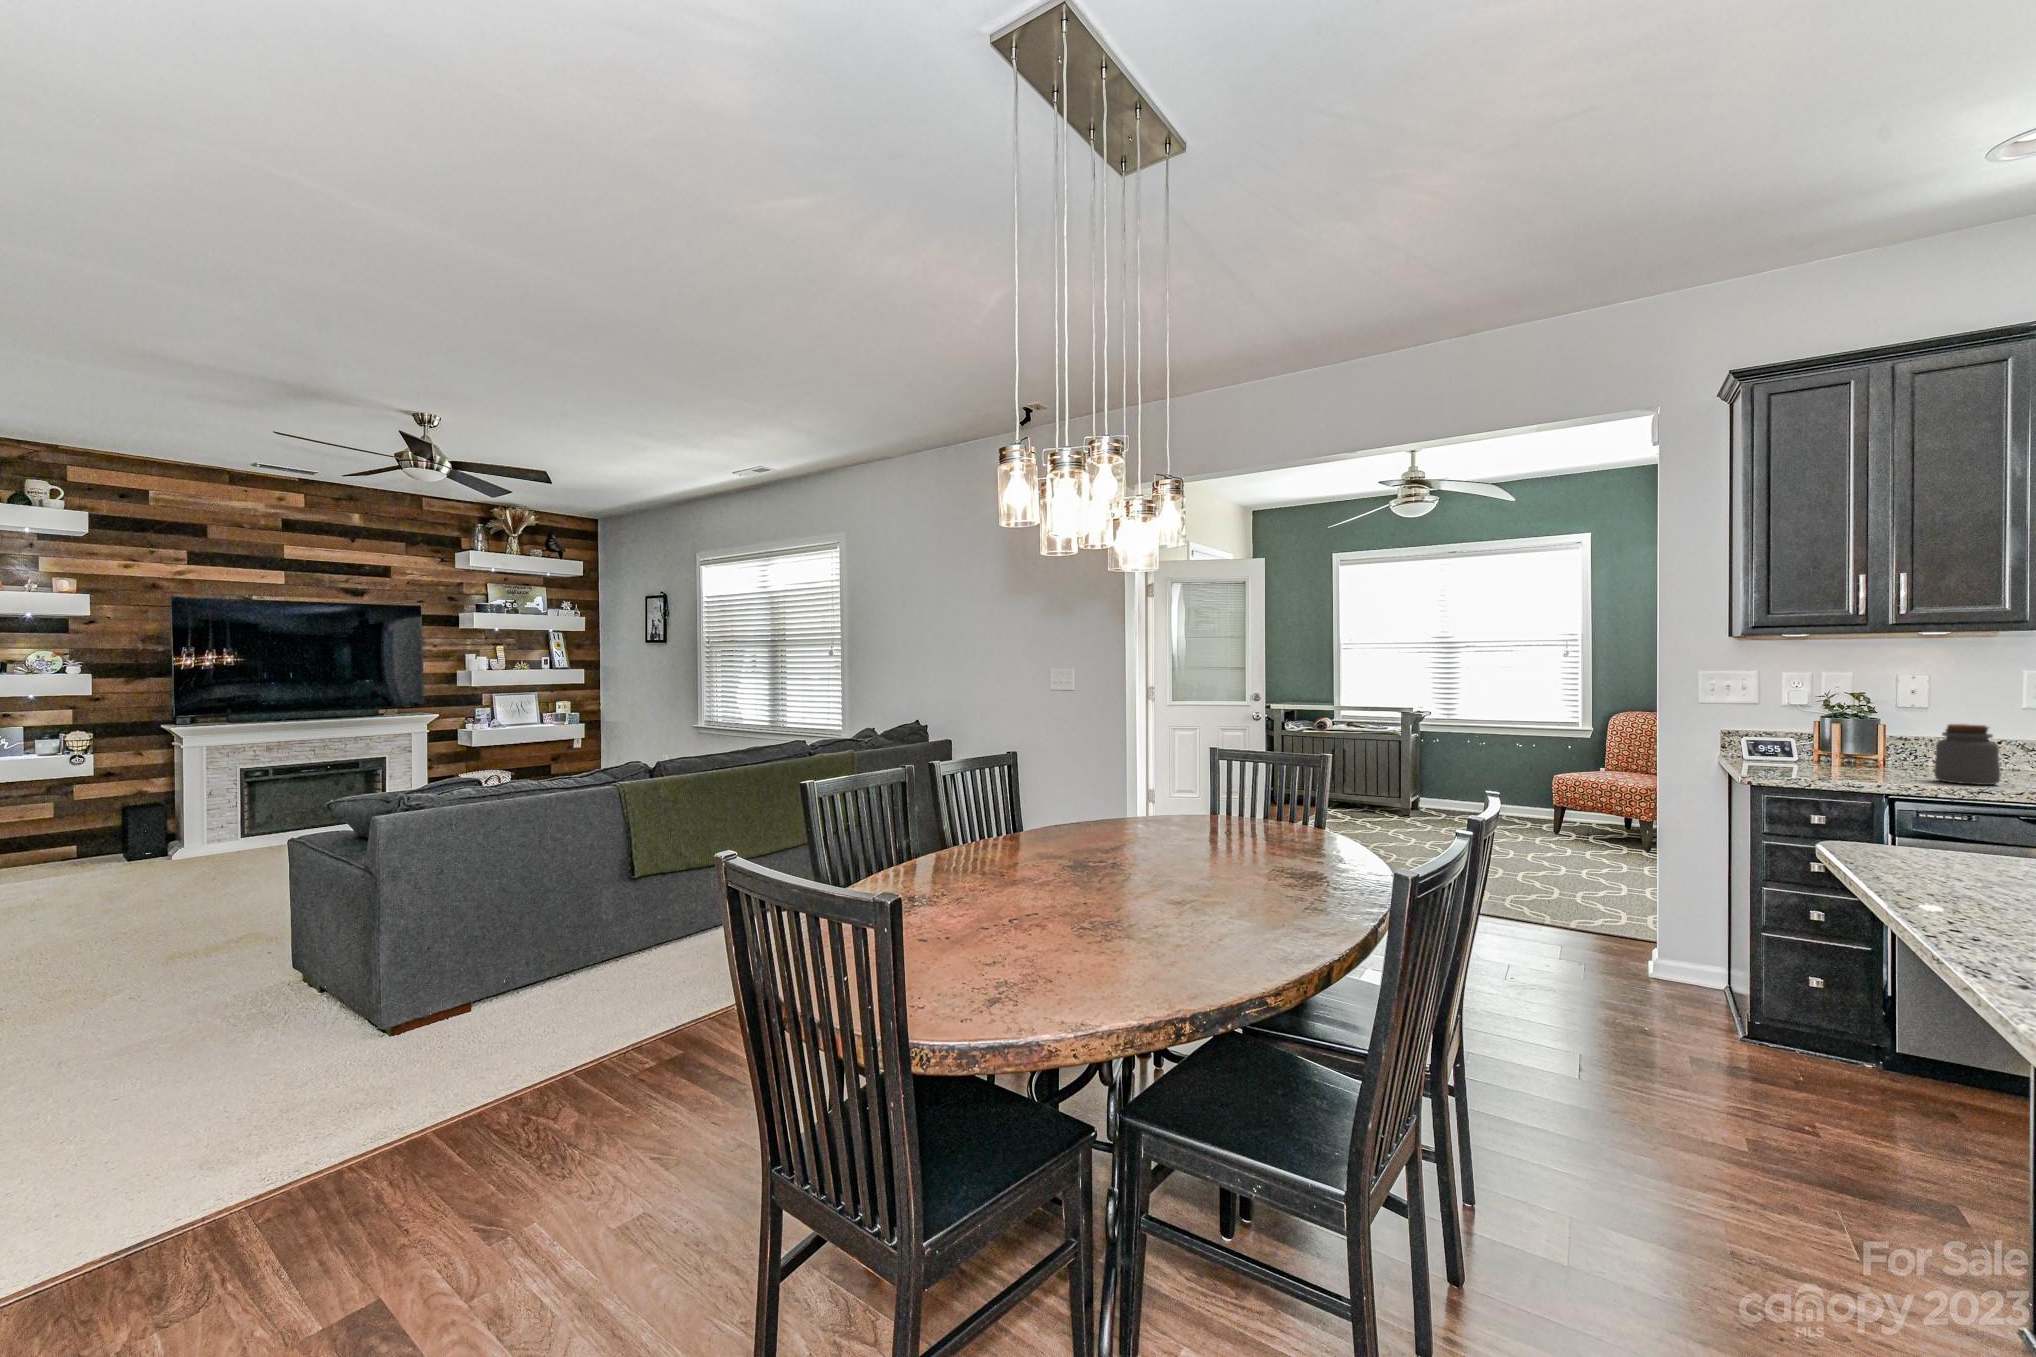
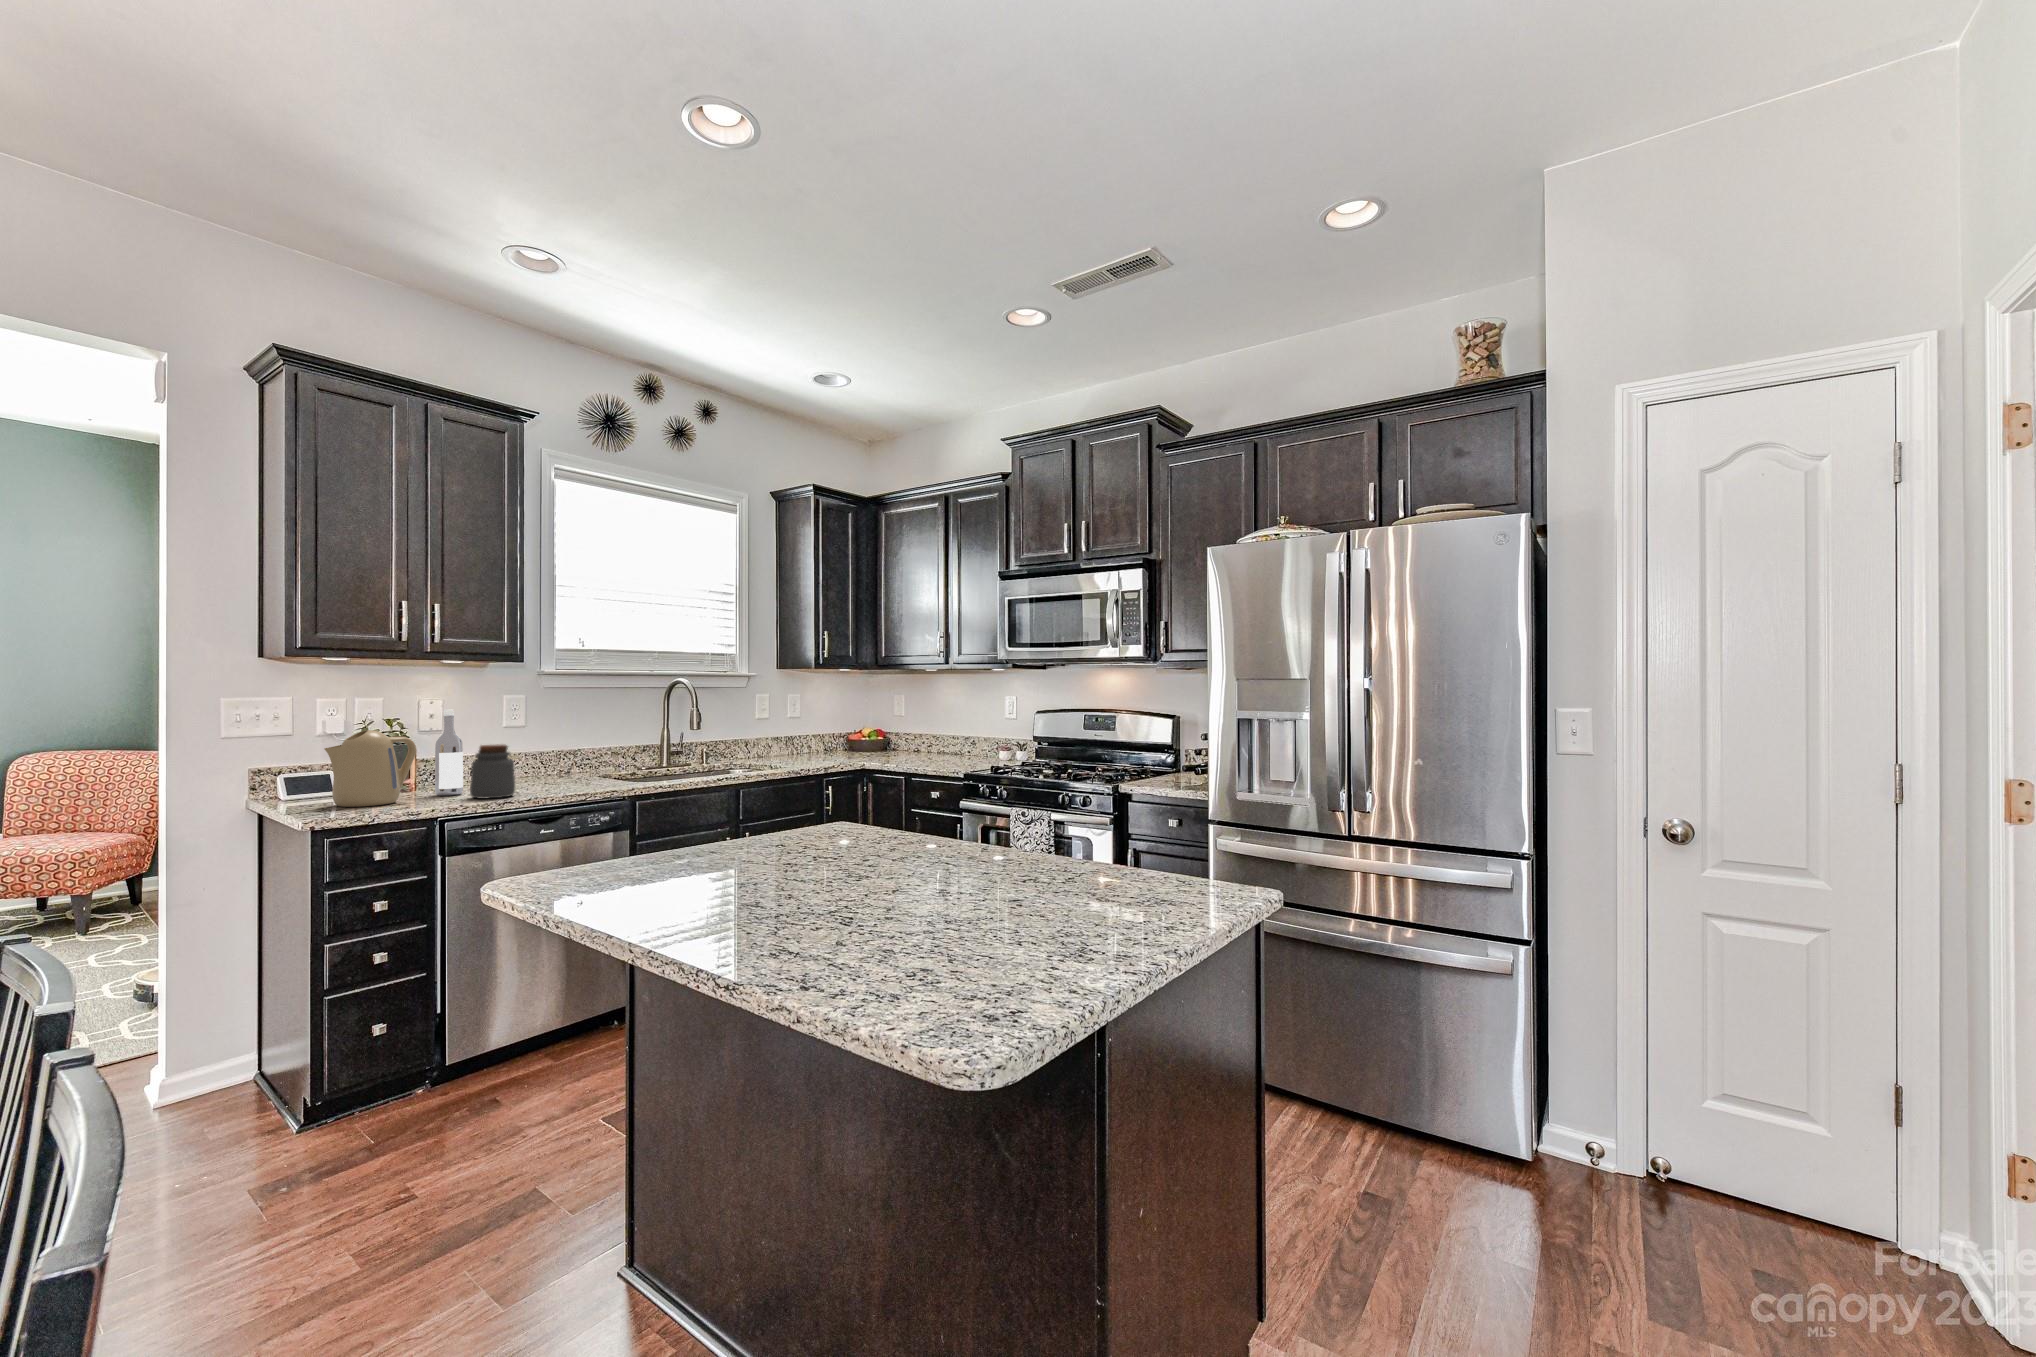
wine bottle: none [1897,684,1934,775] -> present [435,710,463,796]
kettle: none [1769,701,1869,773] -> present [324,730,416,807]

